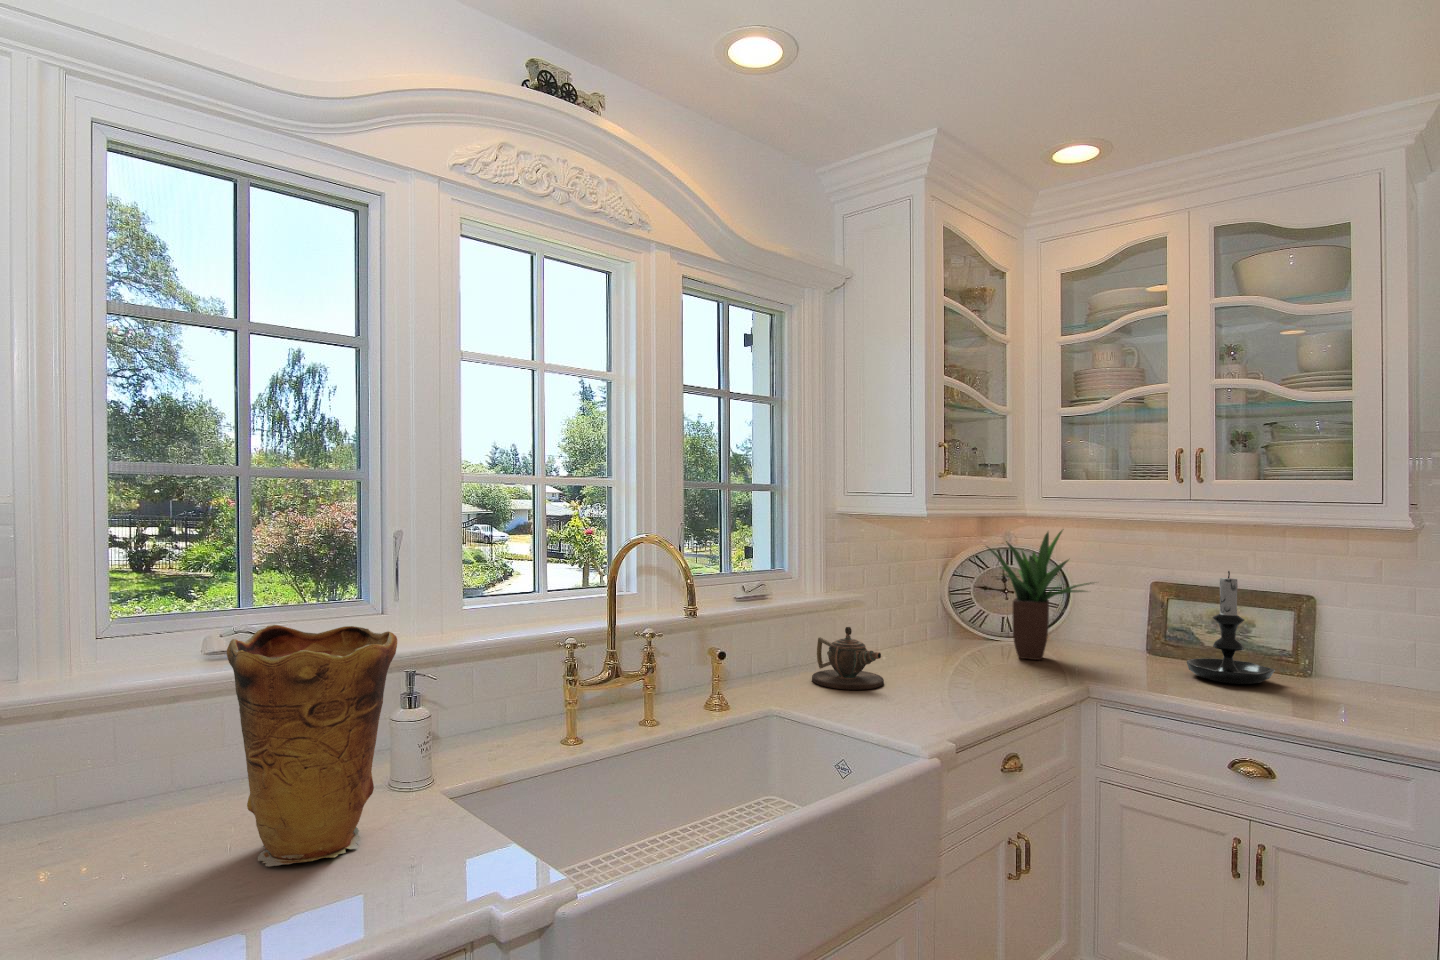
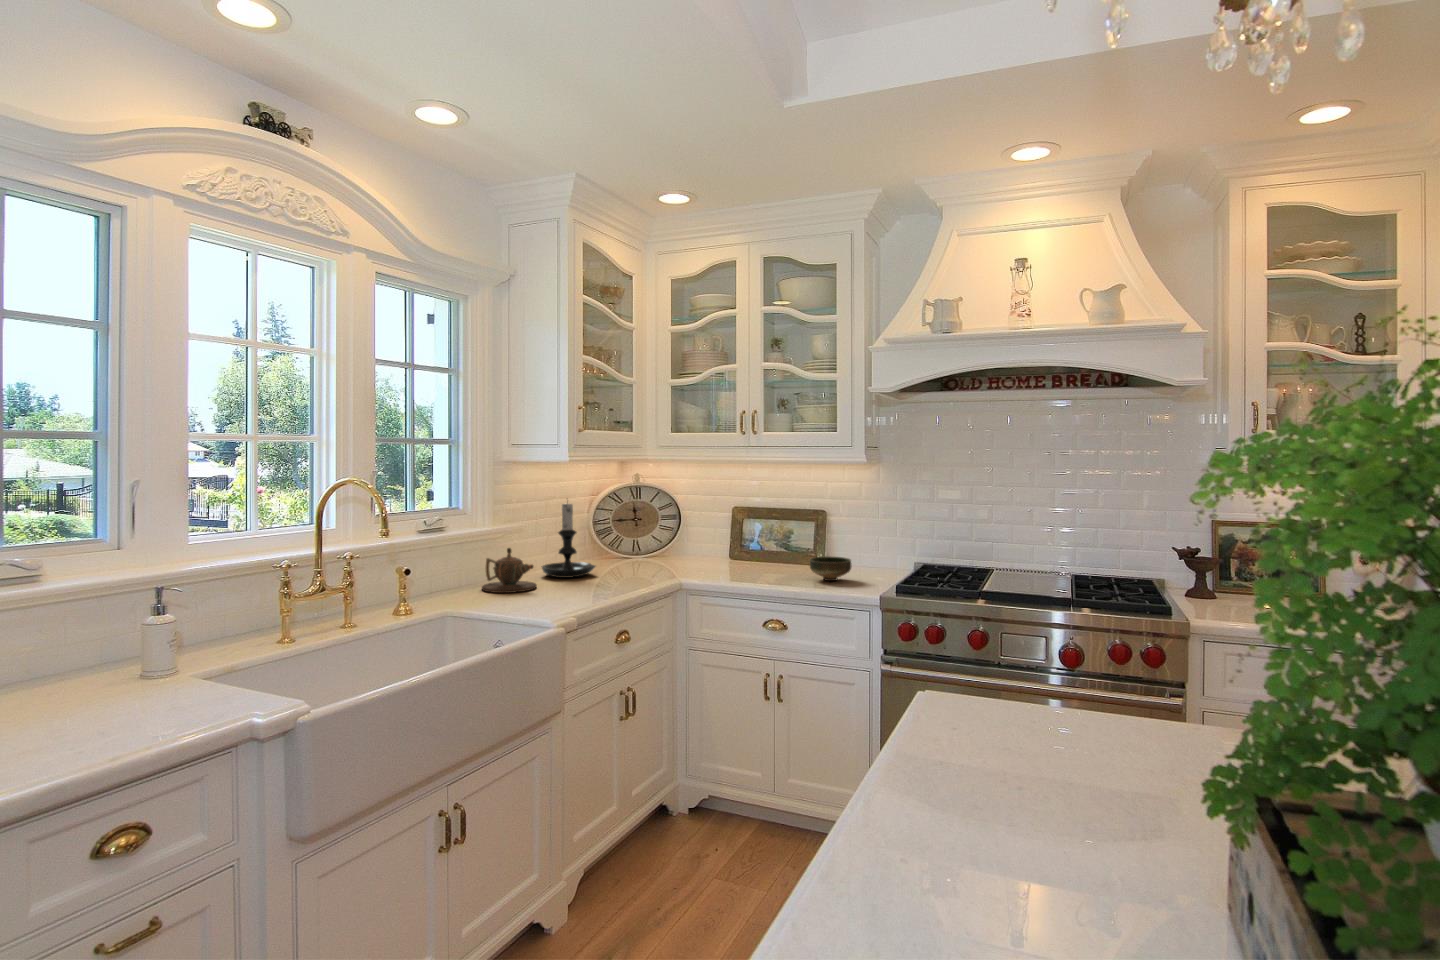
potted plant: present [987,531,1092,660] -> none [617,470,695,566]
candle holder: present [1187,571,1275,684] -> present [542,503,595,578]
vase: present [227,625,397,866] -> none [35,552,168,712]
bowl: none [1314,672,1398,716] -> present [810,556,852,581]

